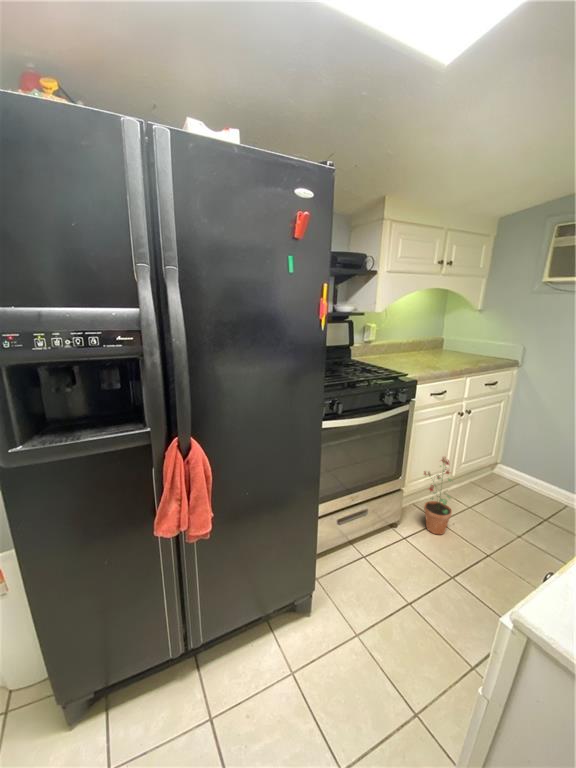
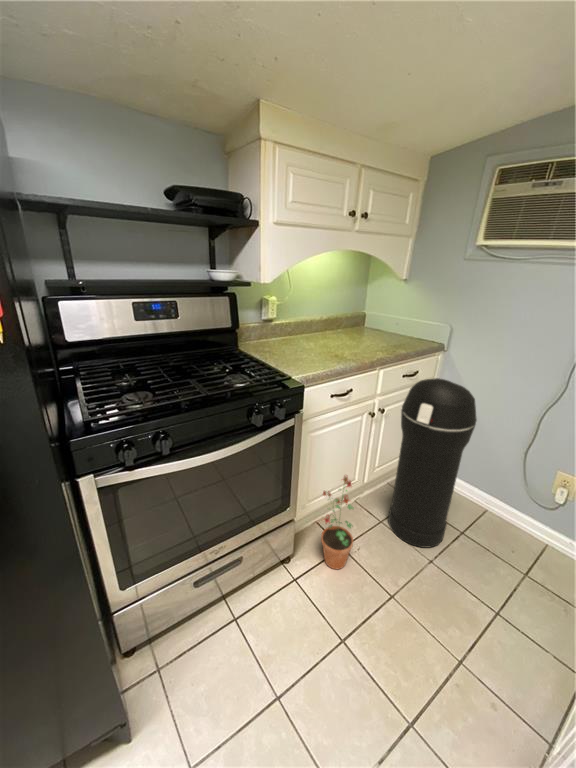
trash can: none [476,382,553,527] -> present [388,378,477,547]

